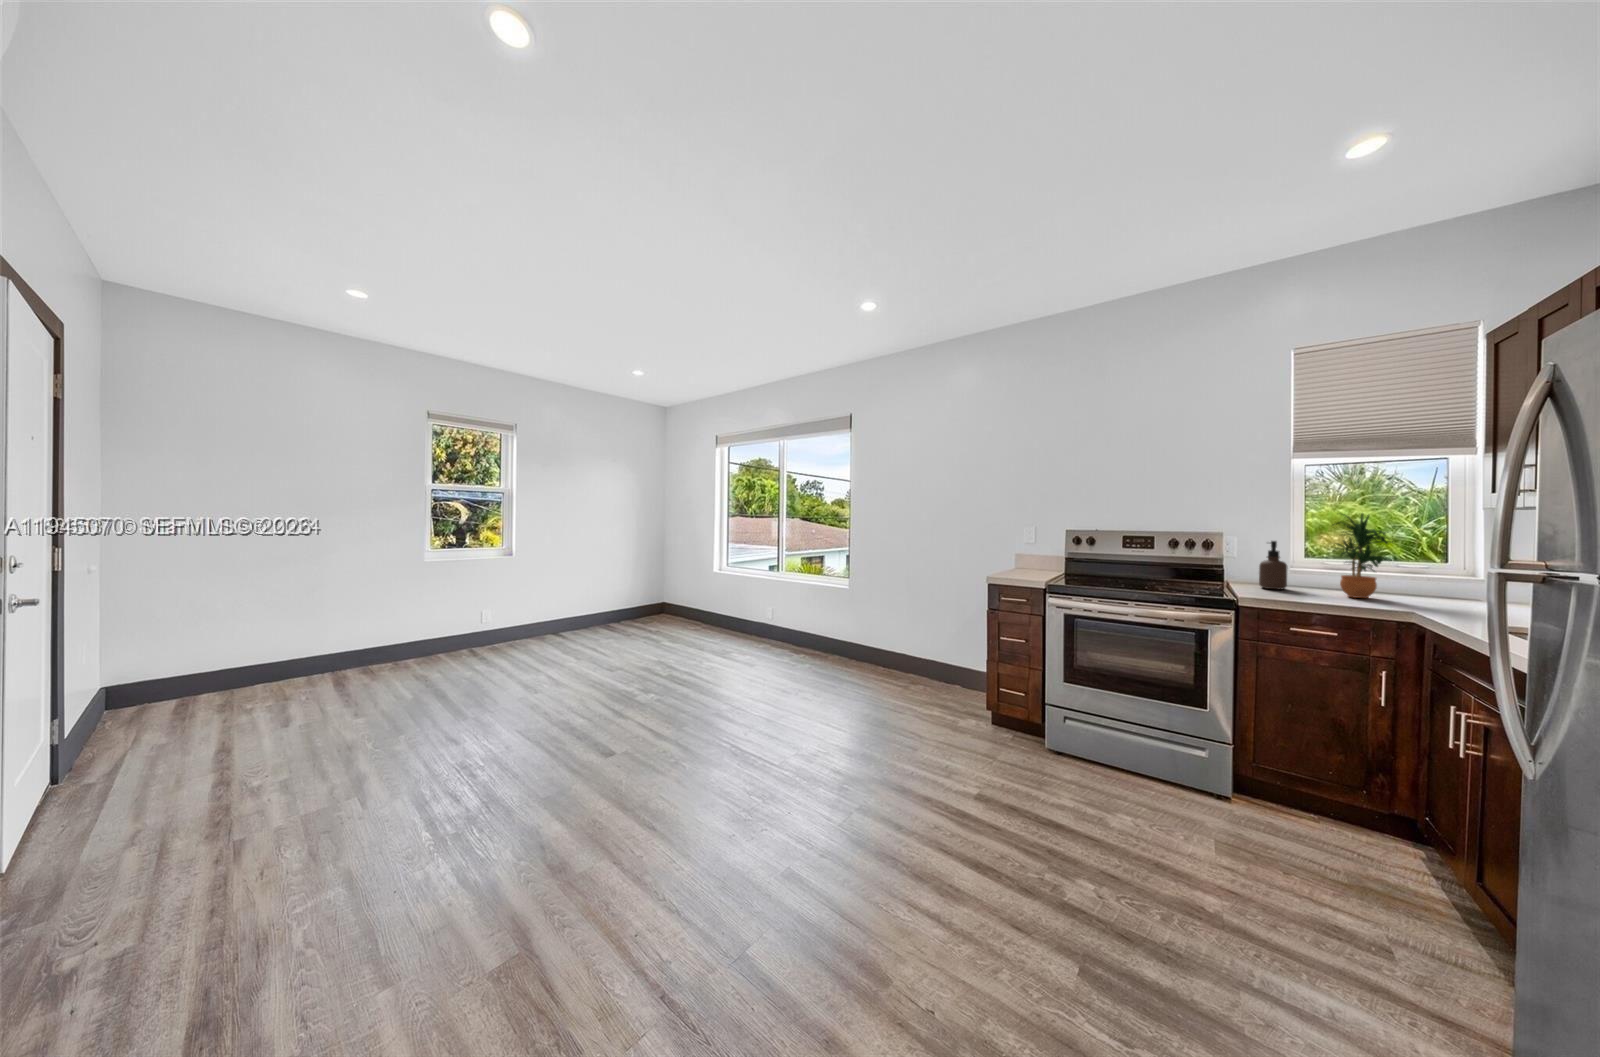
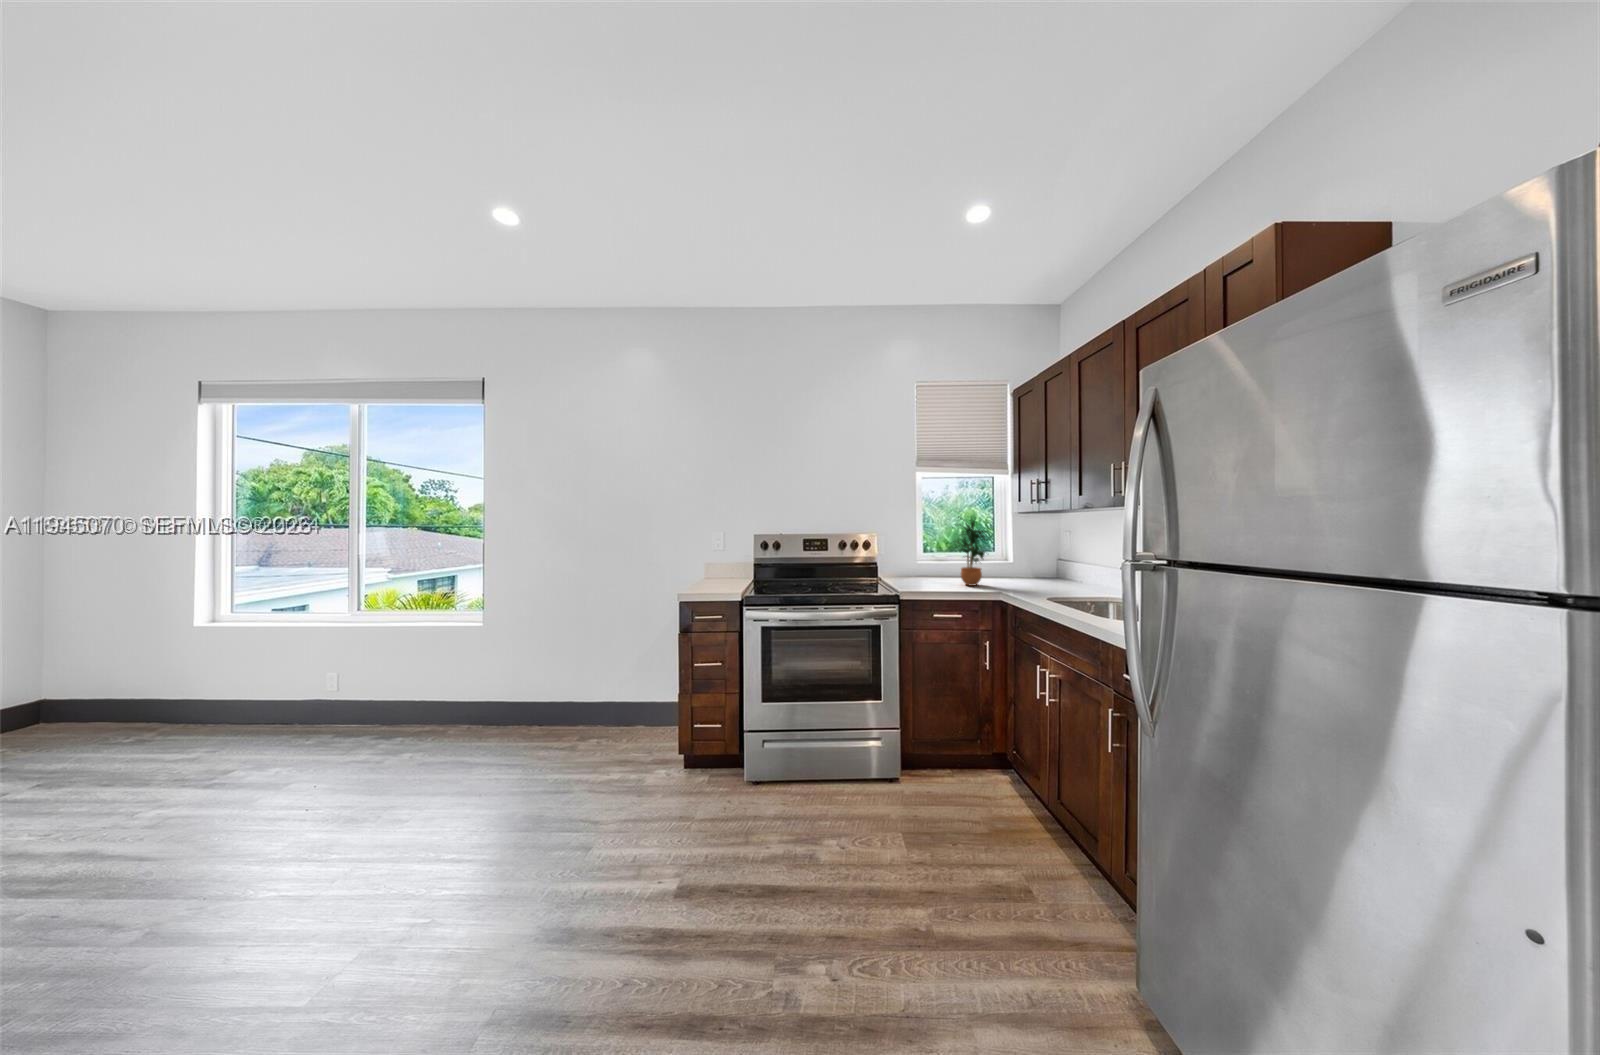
soap dispenser: present [1259,541,1288,590] -> none [908,541,927,583]

